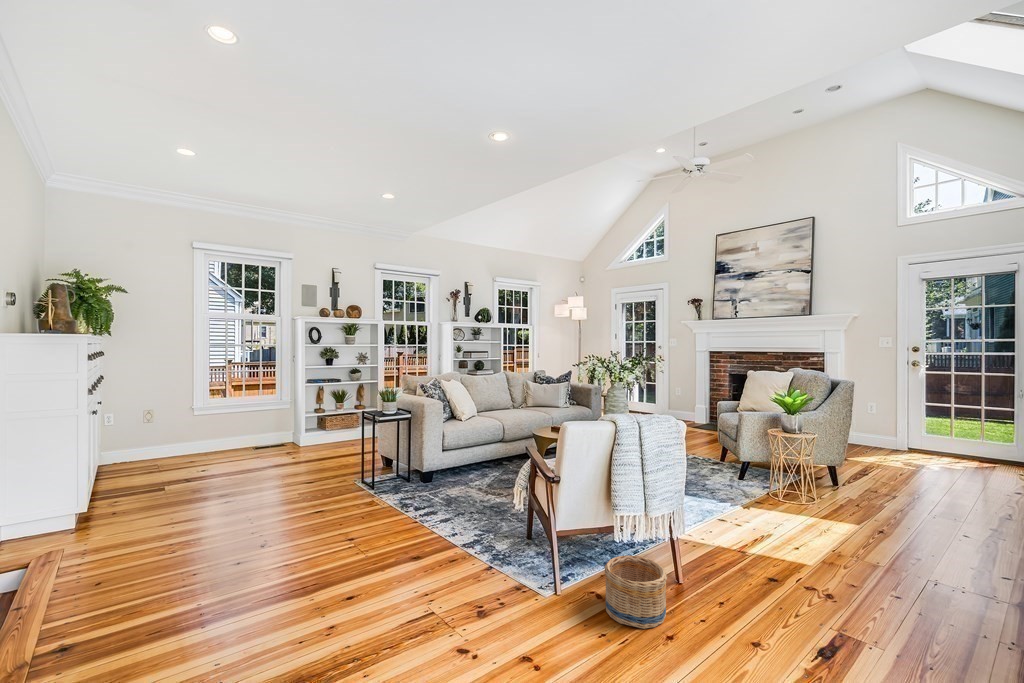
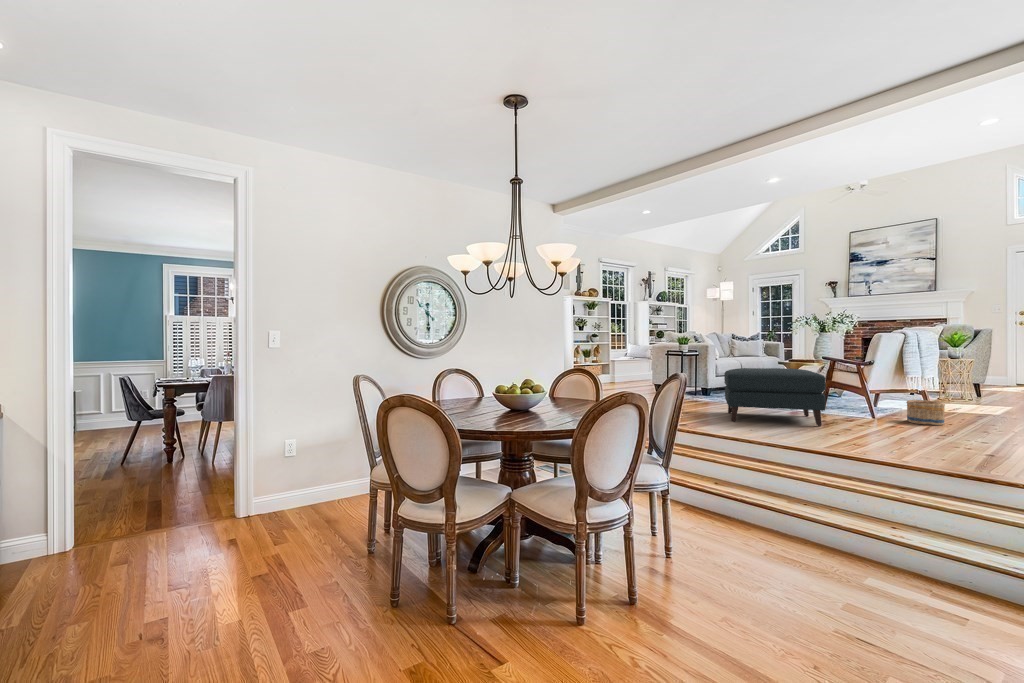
ottoman: none [247,473,459,634] -> present [724,368,826,426]

